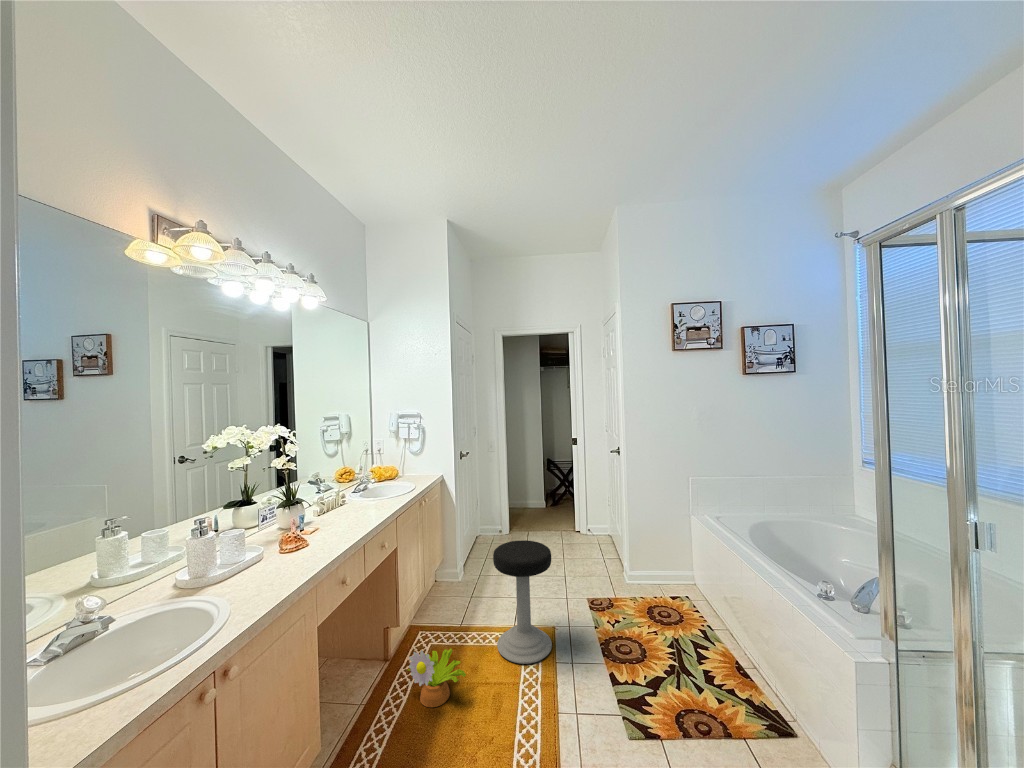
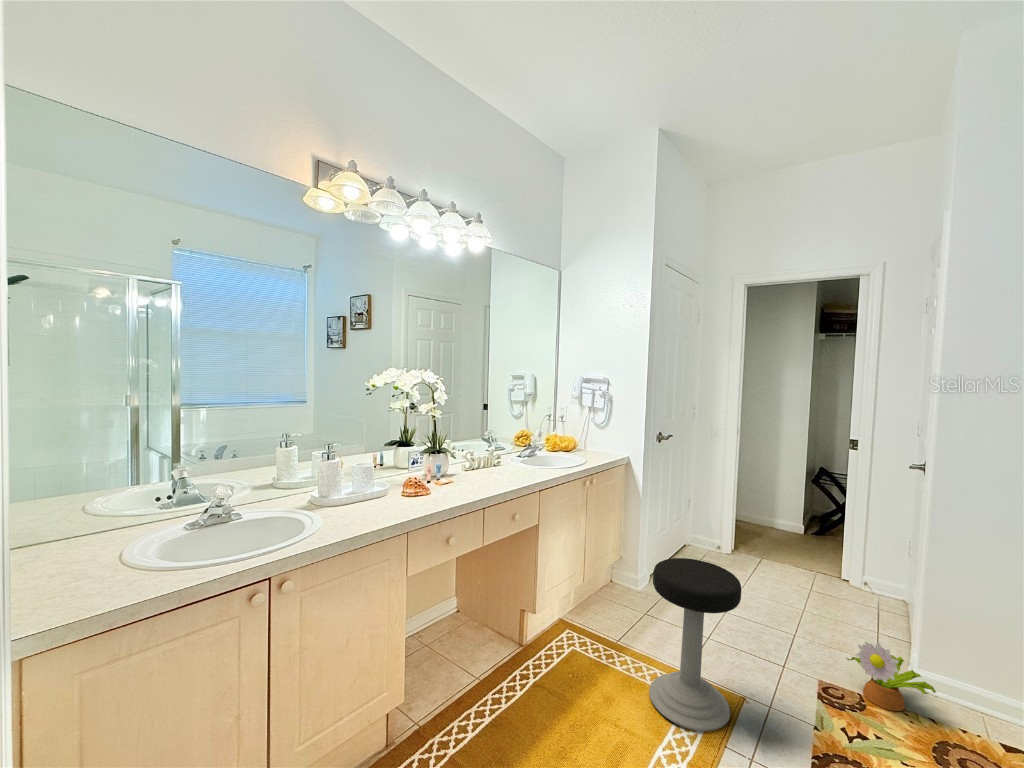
decorative plant: present [408,649,466,707] -> present [847,642,936,711]

